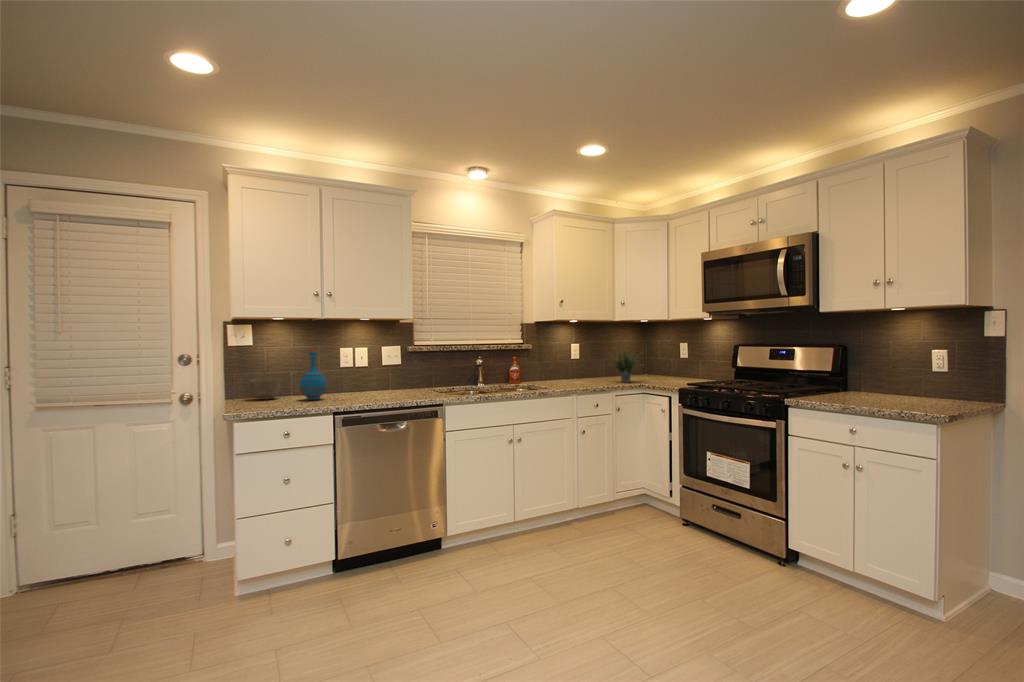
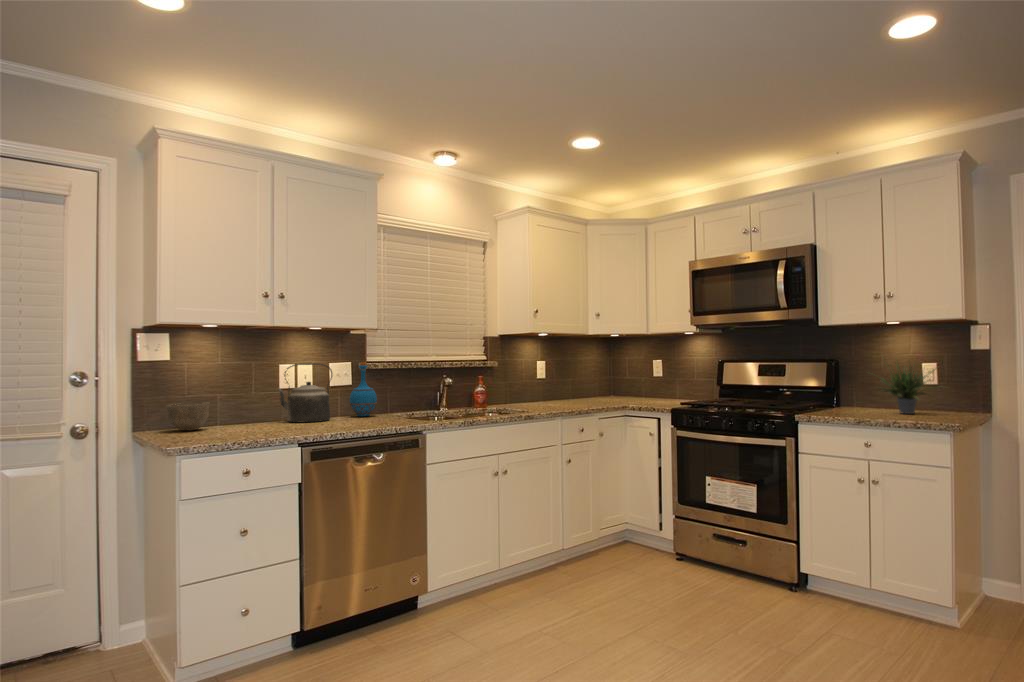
kettle: none [336,347,382,394] -> present [278,363,333,422]
bottle: present [300,349,327,400] -> present [350,362,377,416]
potted plant: present [611,352,642,382] -> present [881,365,928,414]

